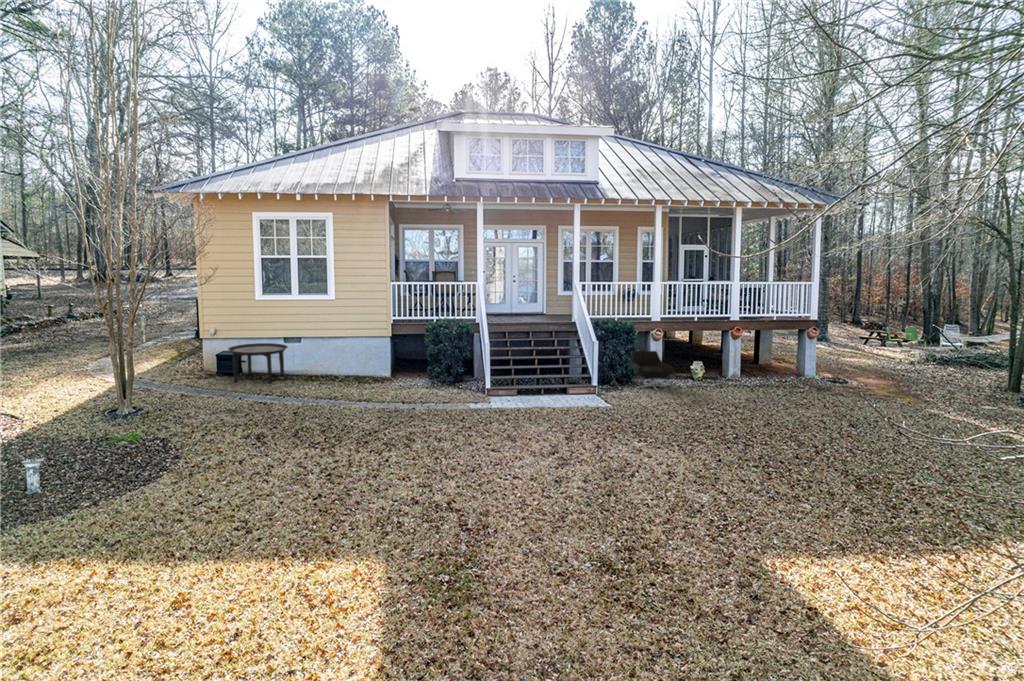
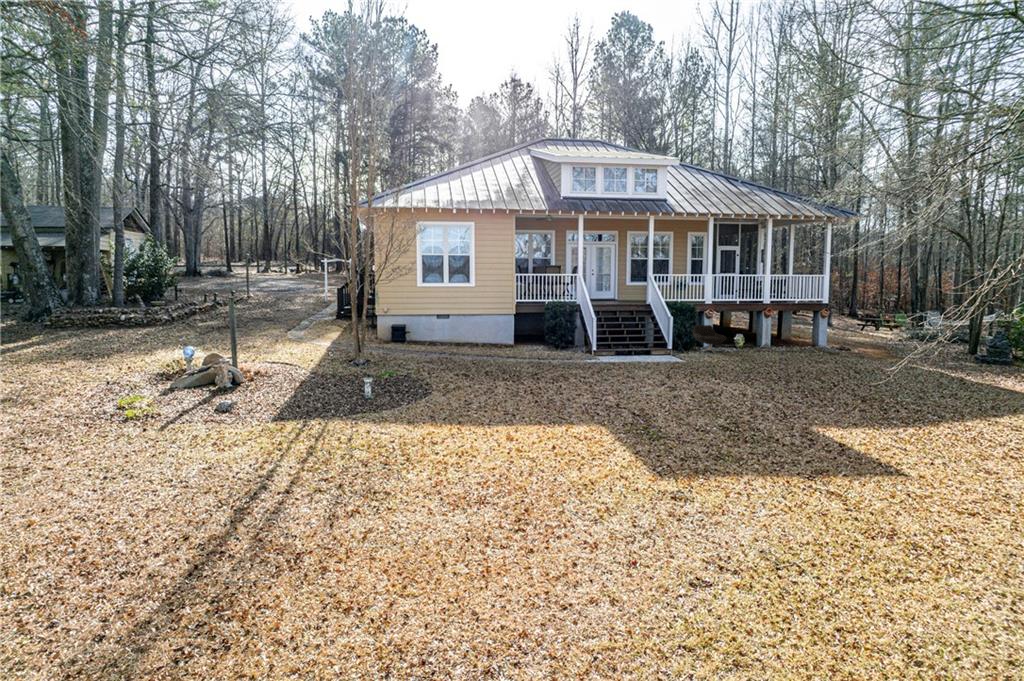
round table: present [228,343,287,383] -> none [405,319,445,347]

